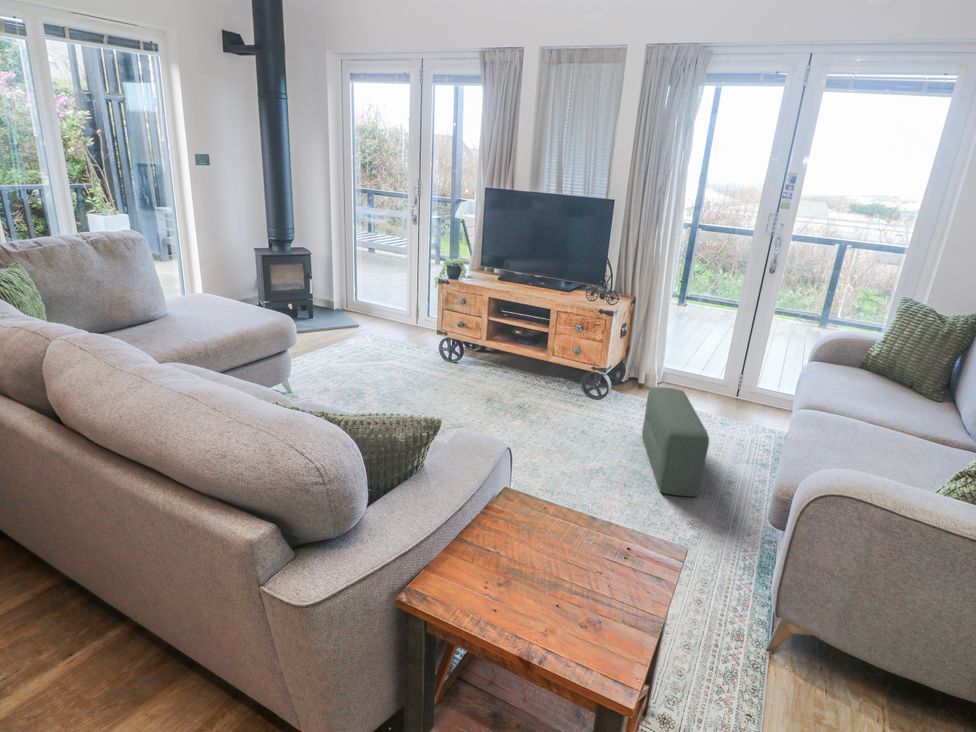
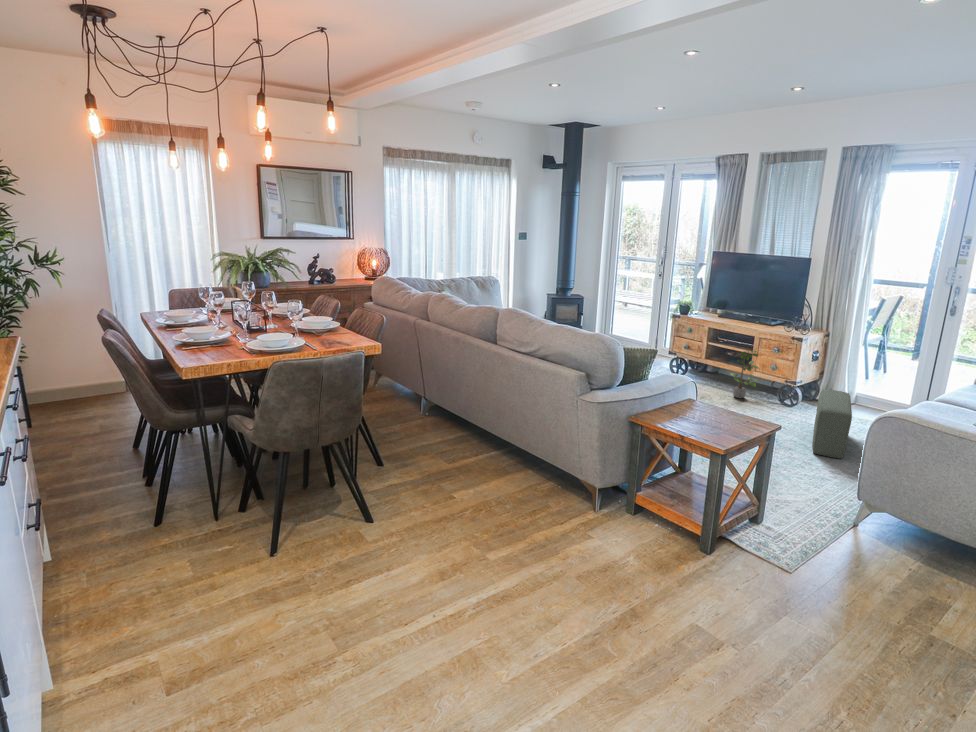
potted plant: none [523,327,561,395] -> present [730,351,758,398]

